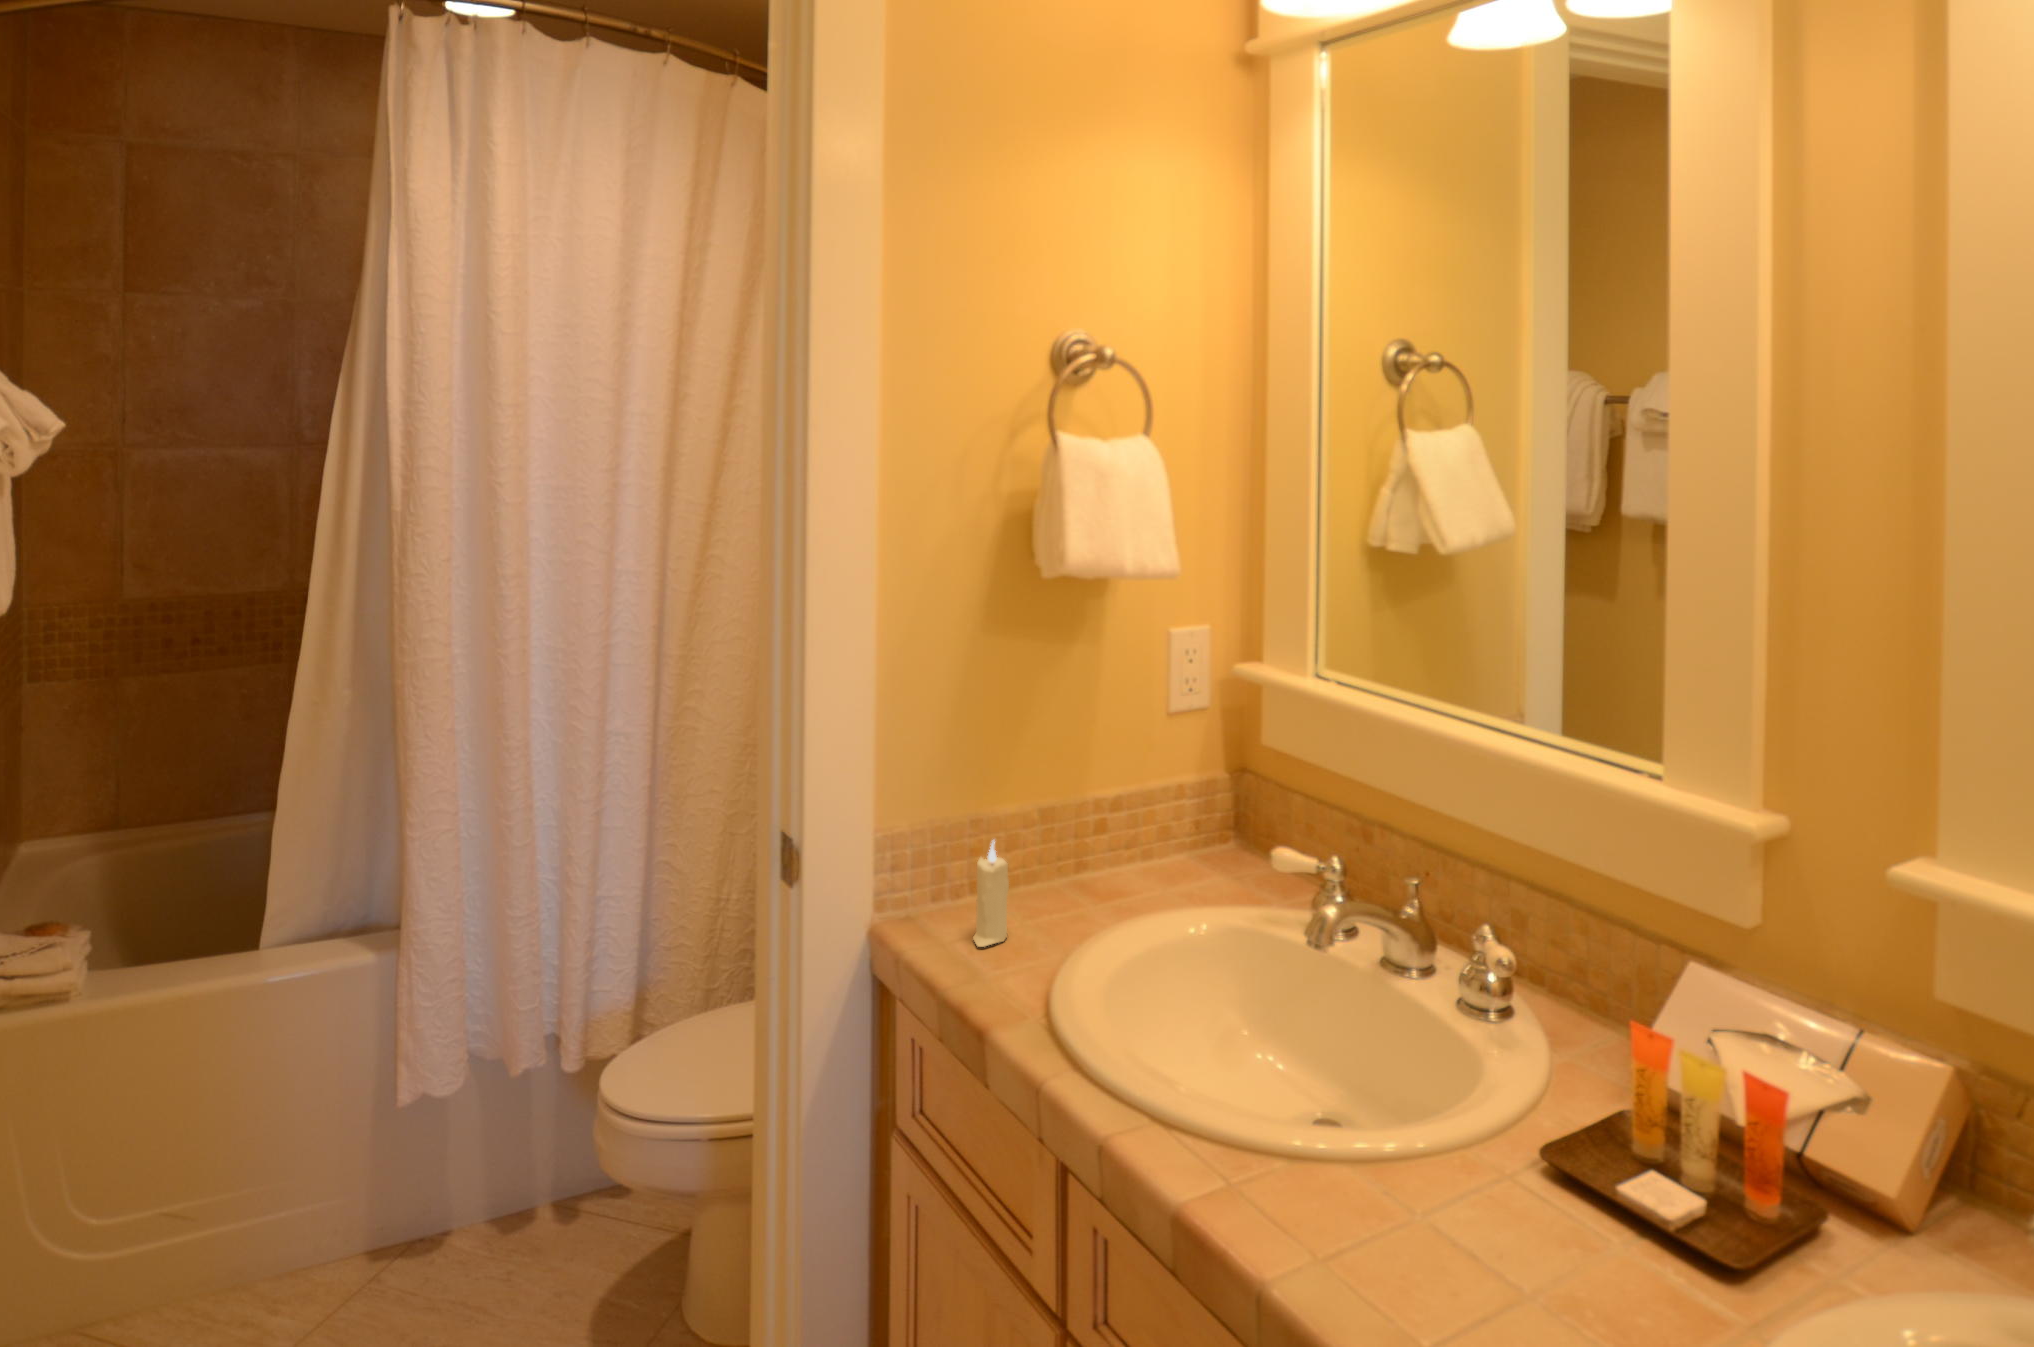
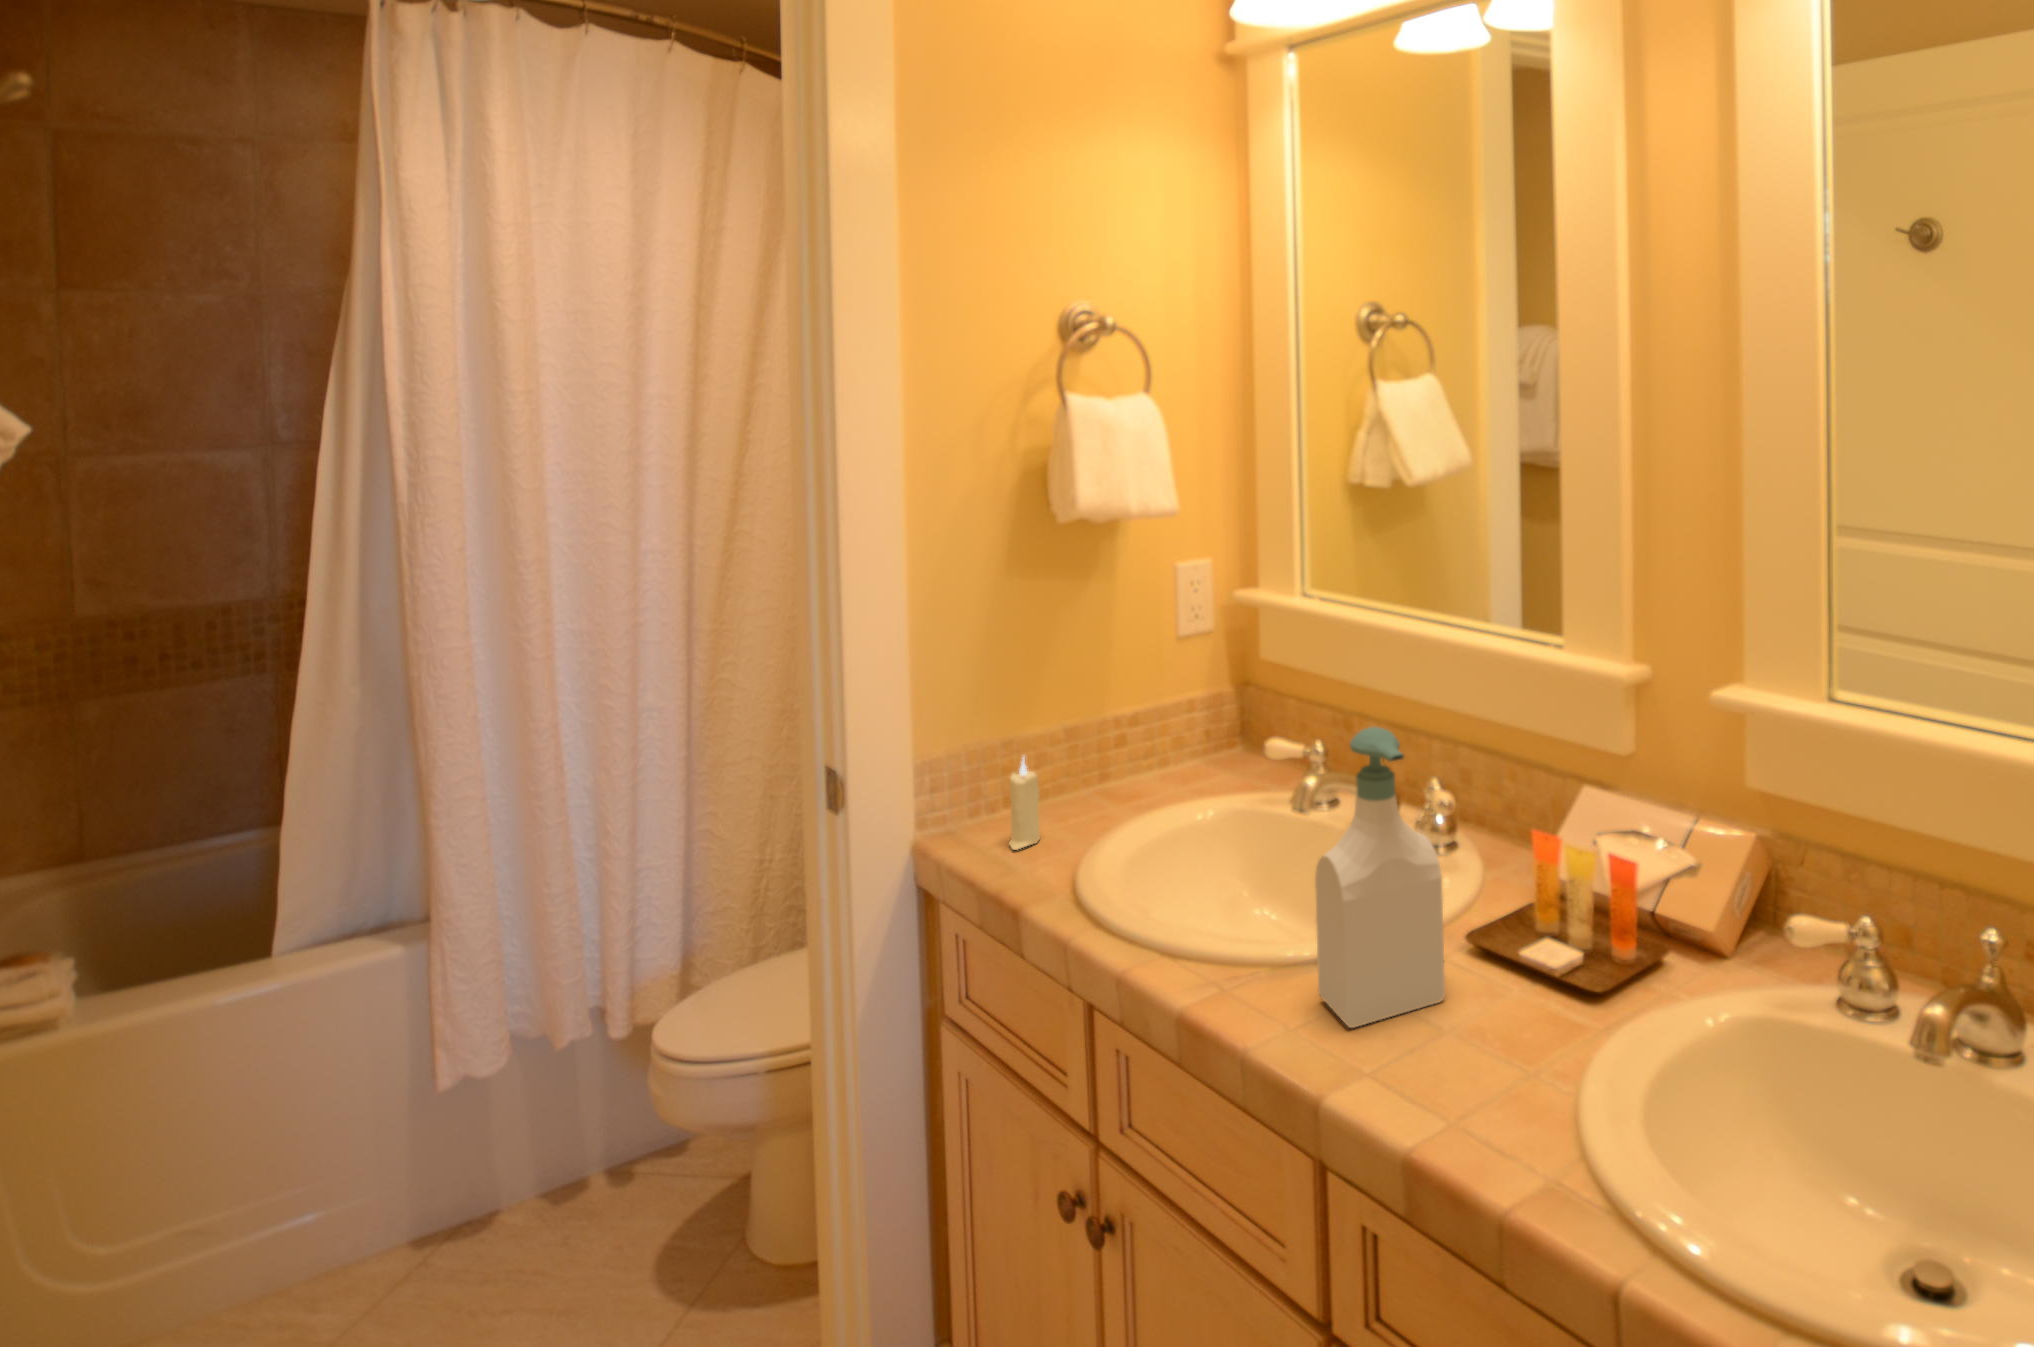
soap bottle: none [1355,873,1525,1262] -> present [1315,727,1445,1028]

